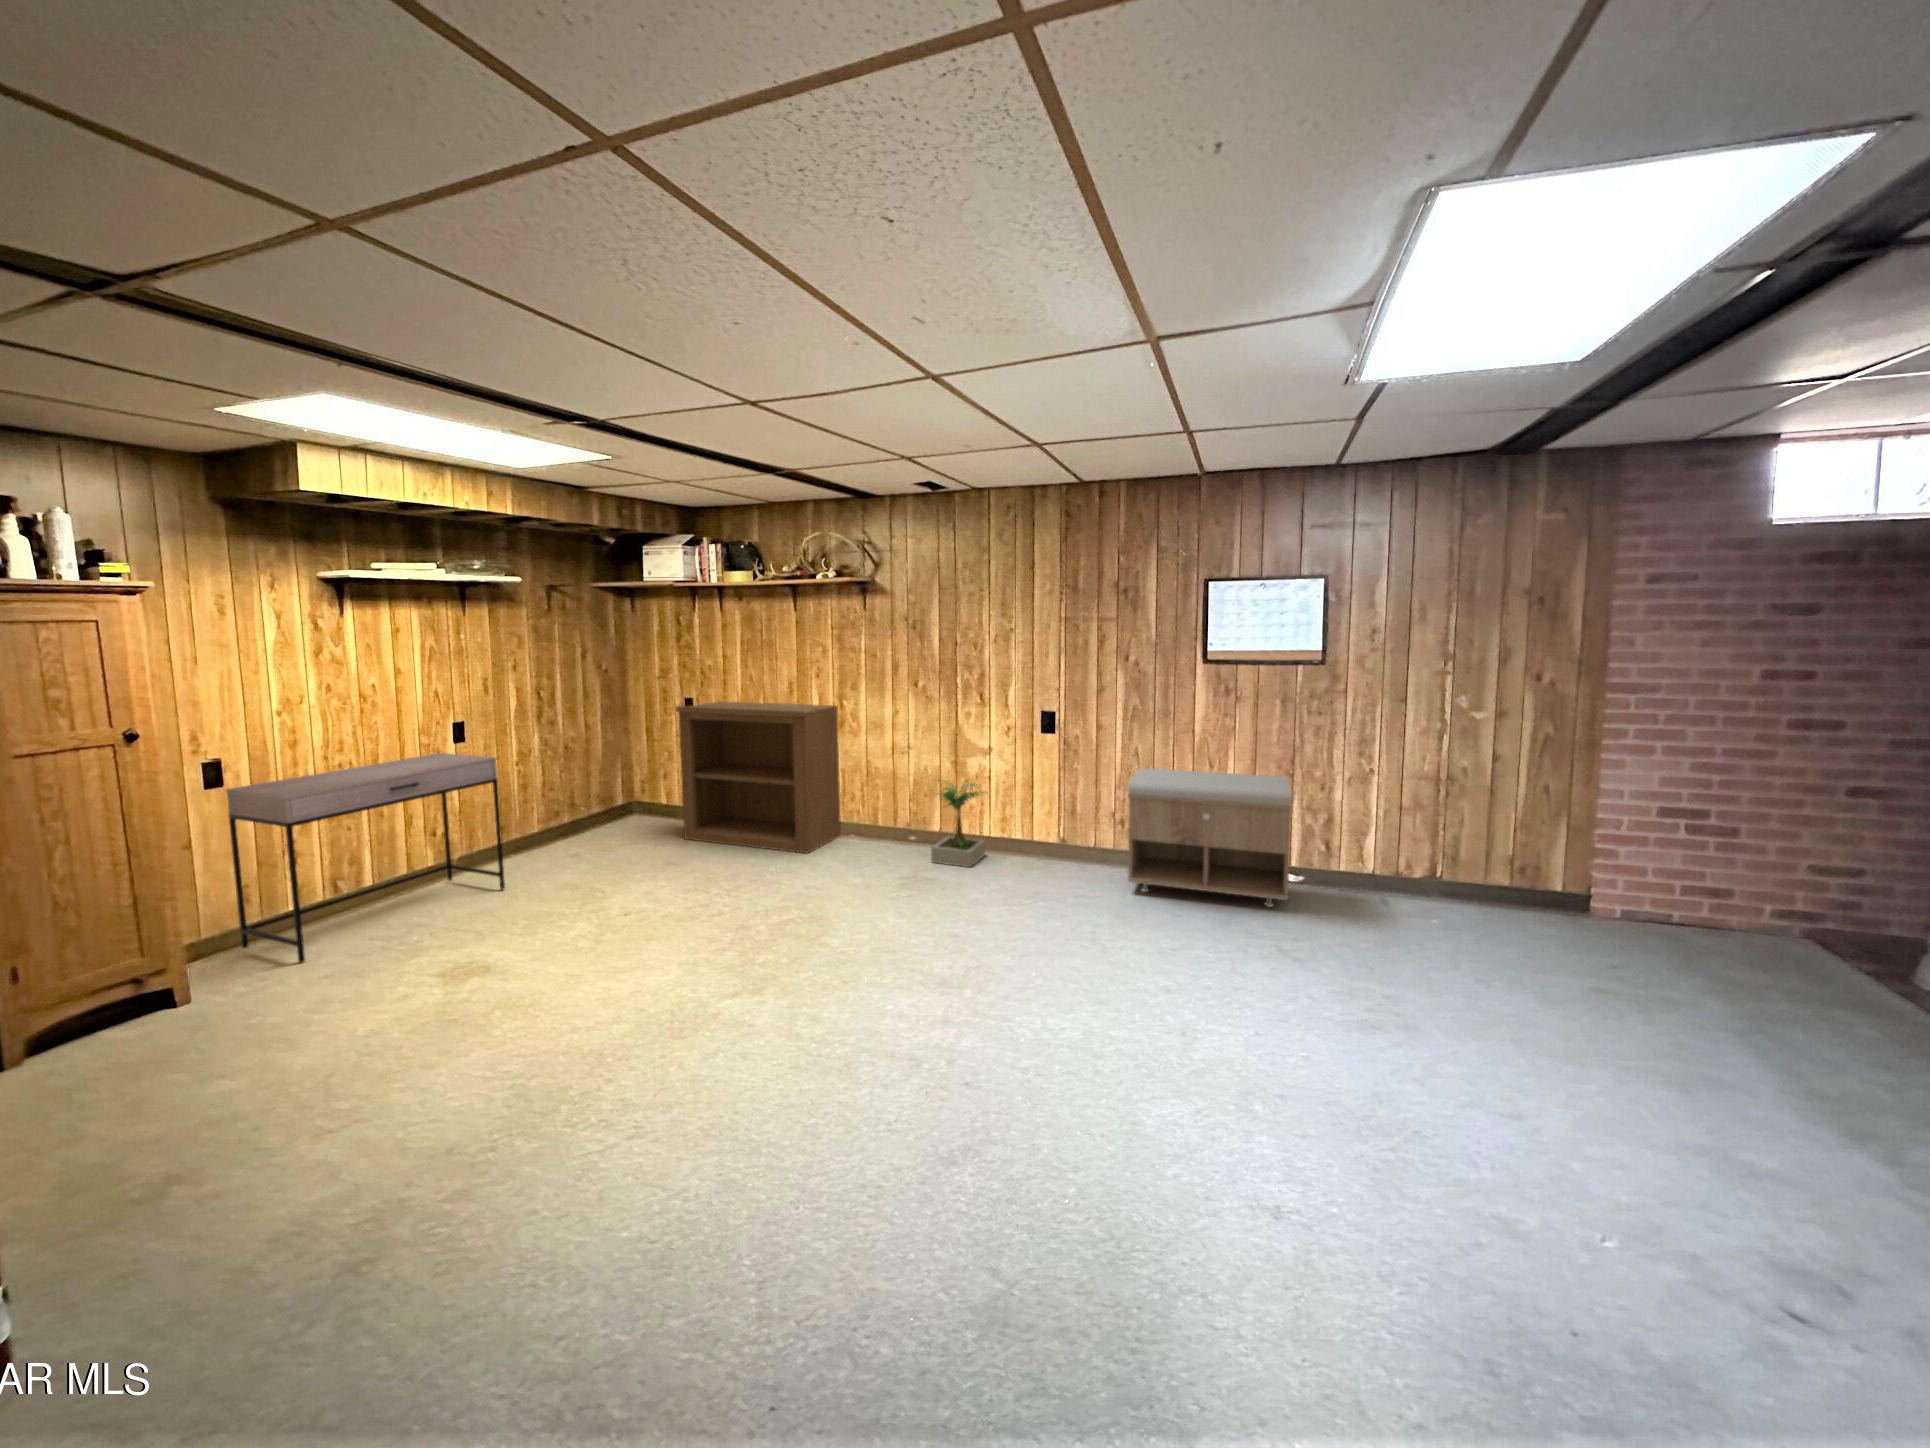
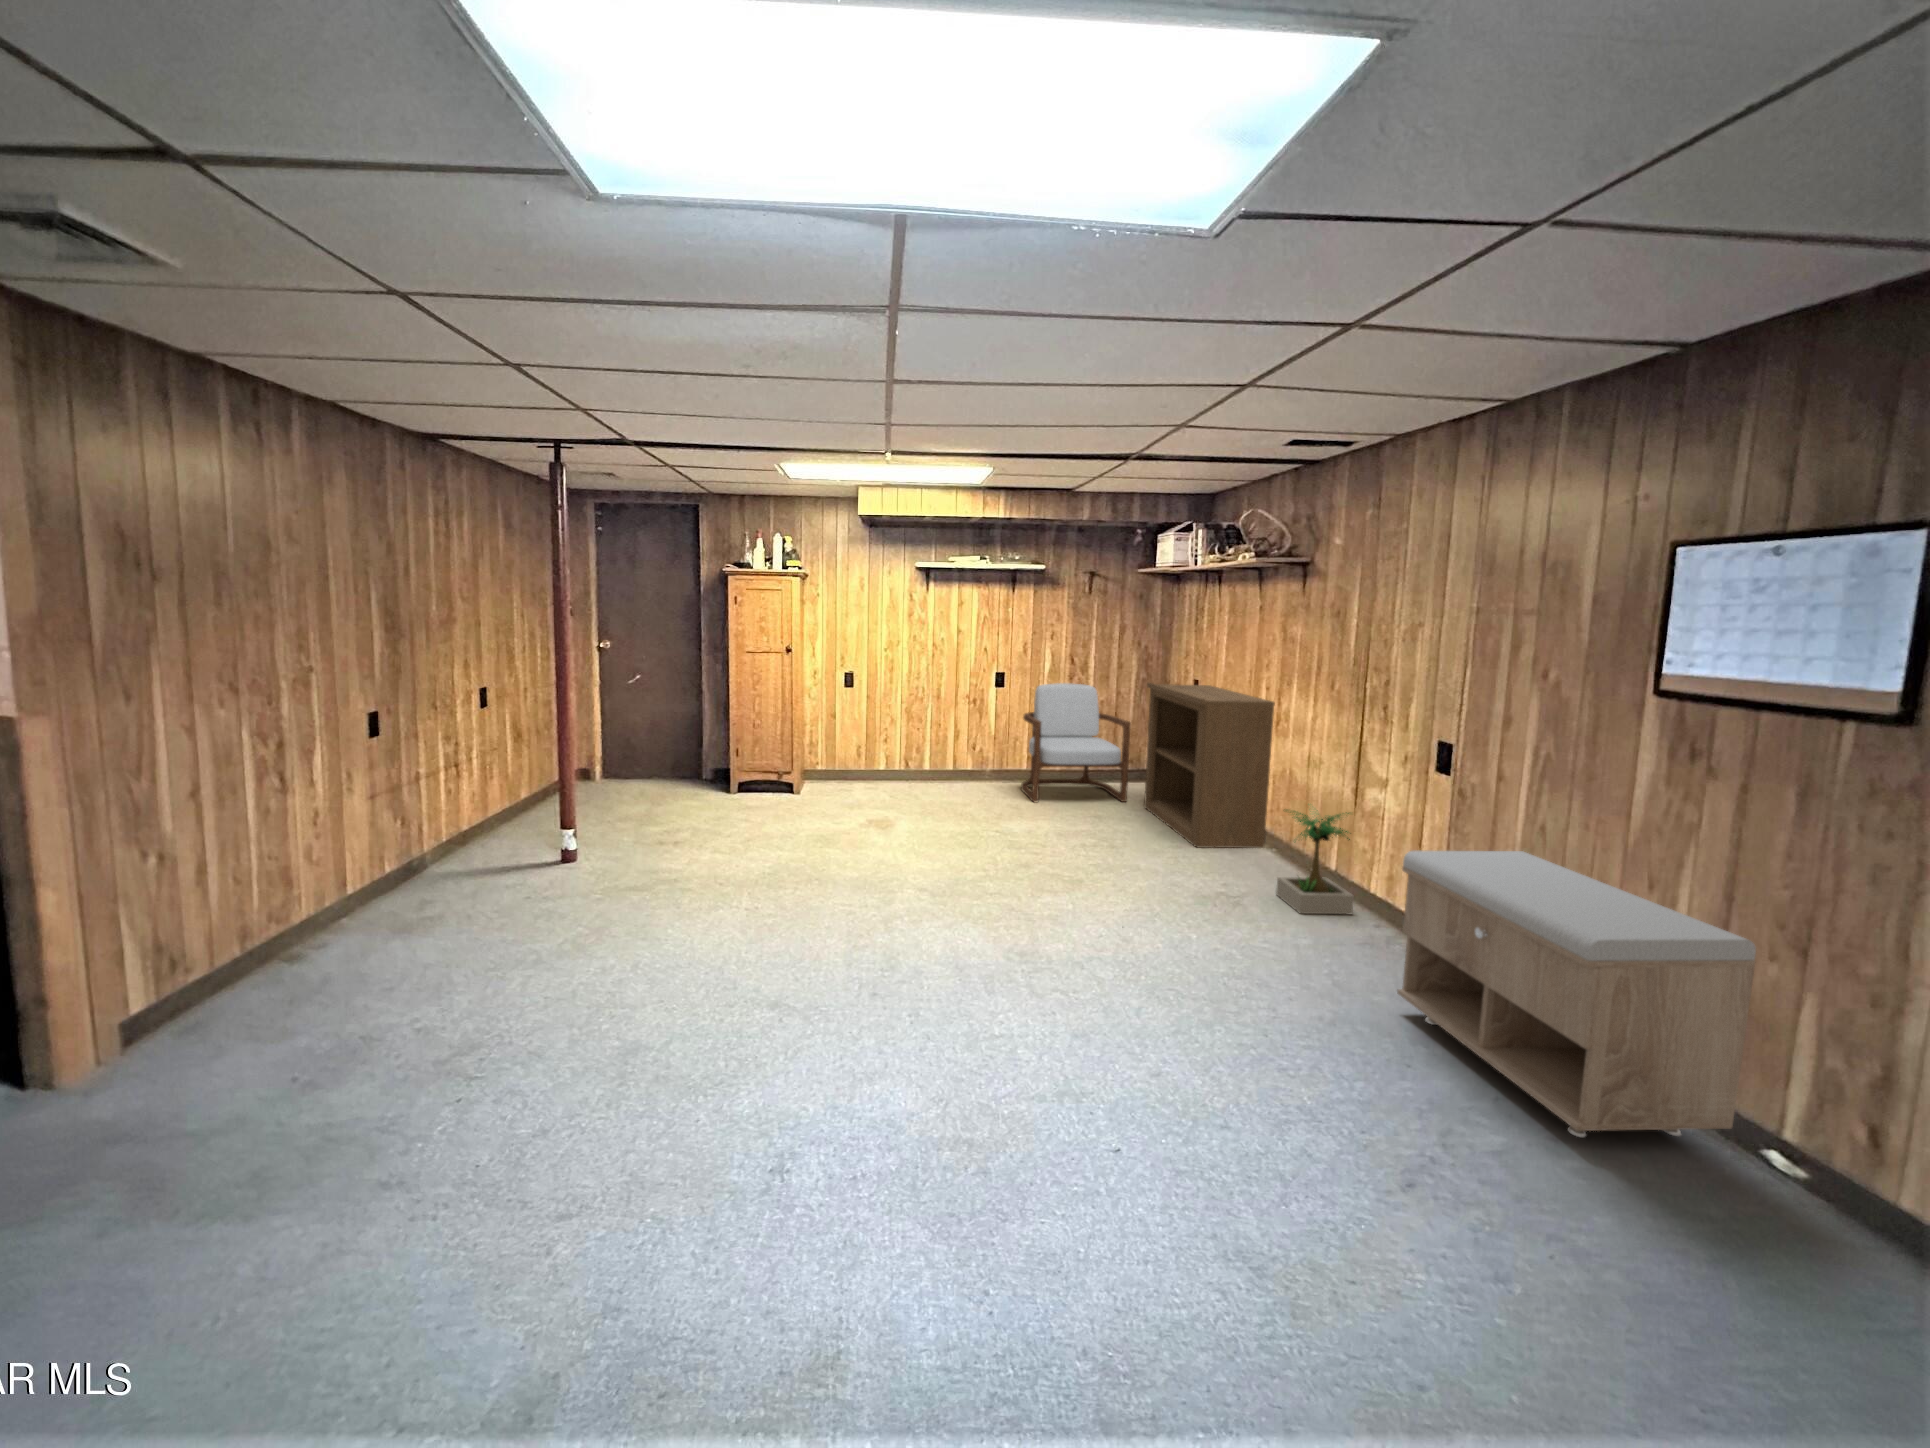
armchair: none [510,721,659,873] -> present [1021,683,1131,802]
desk: present [226,753,505,963] -> none [850,690,985,797]

